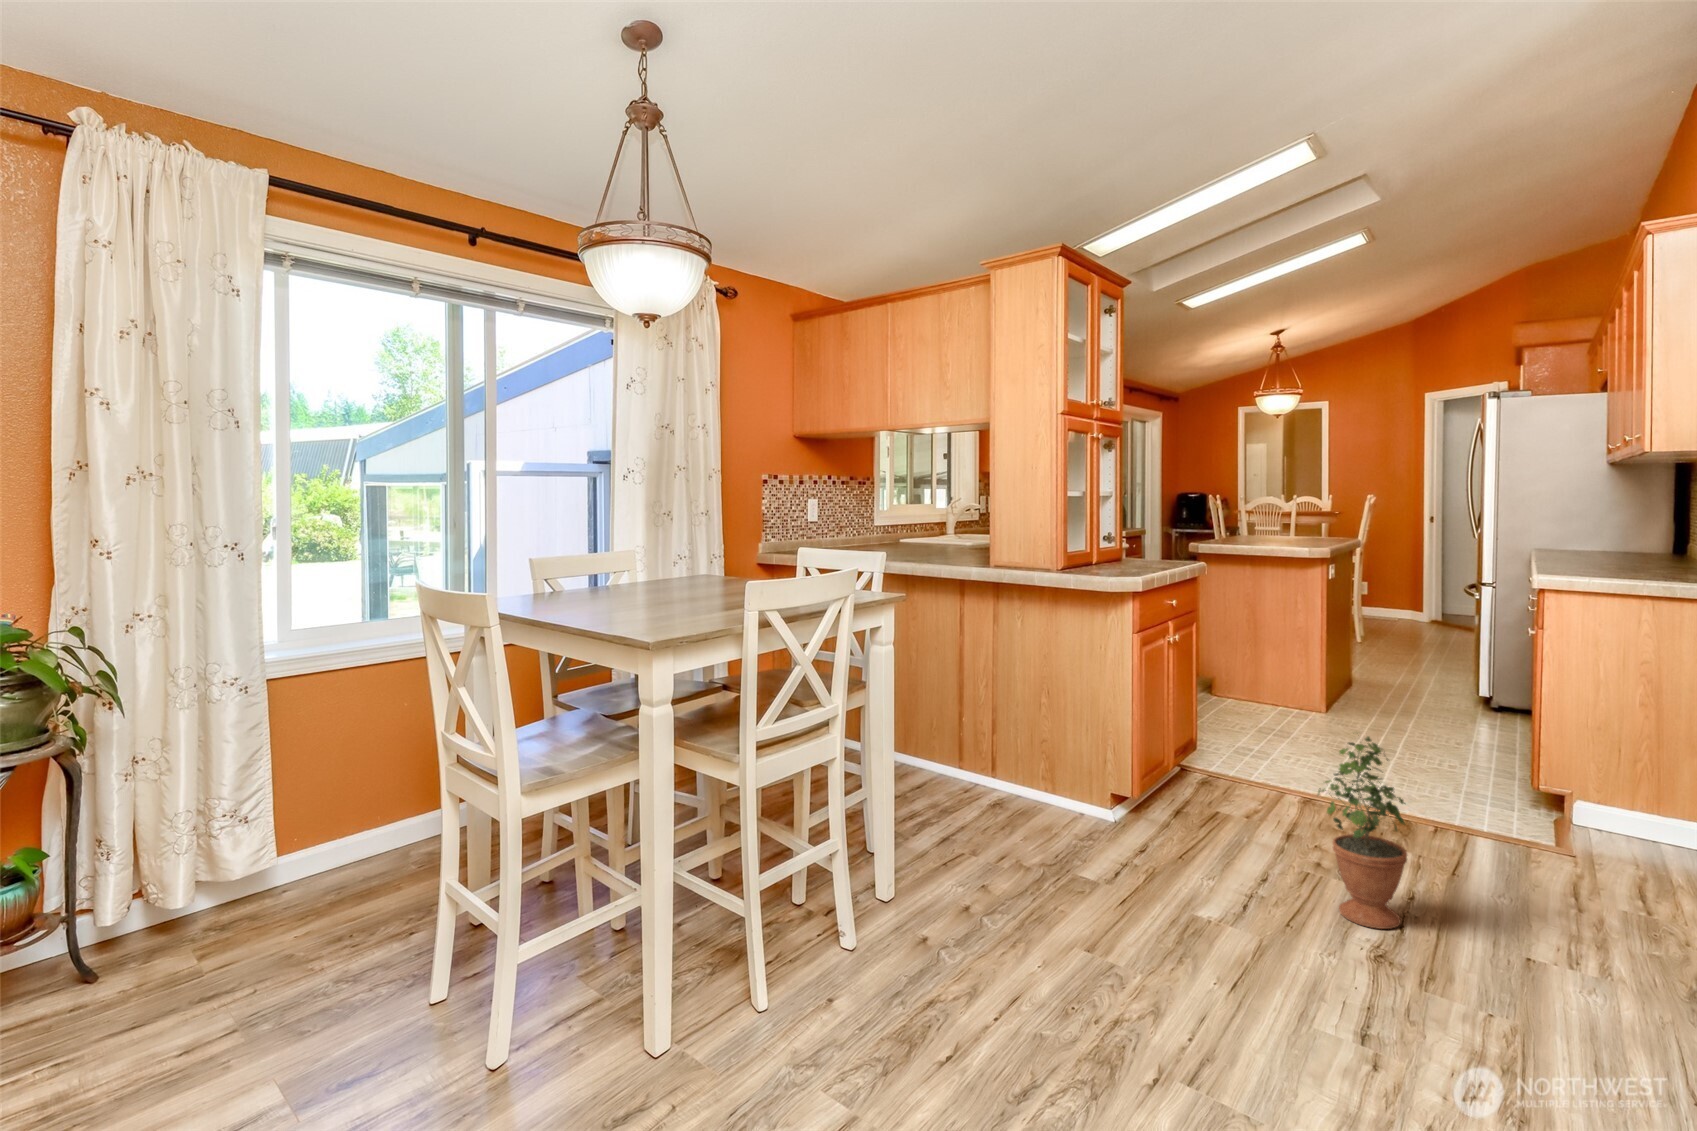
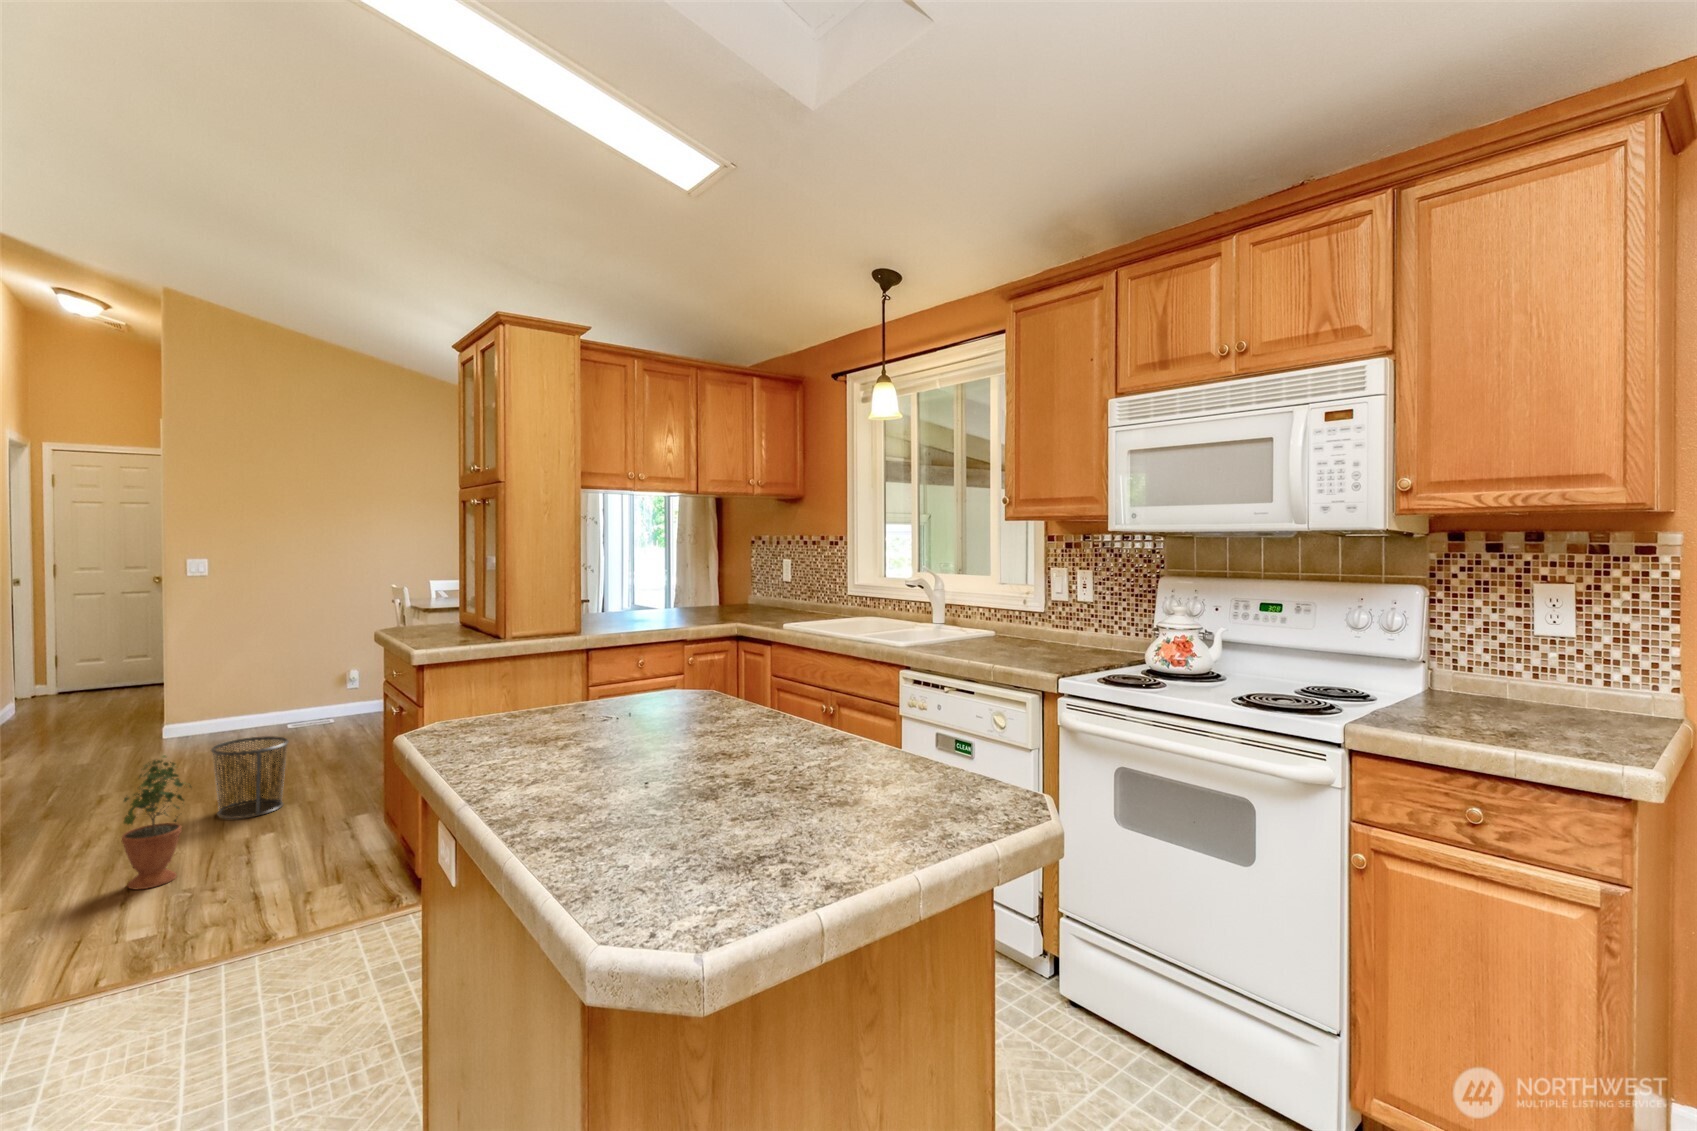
trash can: none [1083,834,1222,1024] -> present [211,736,289,819]

